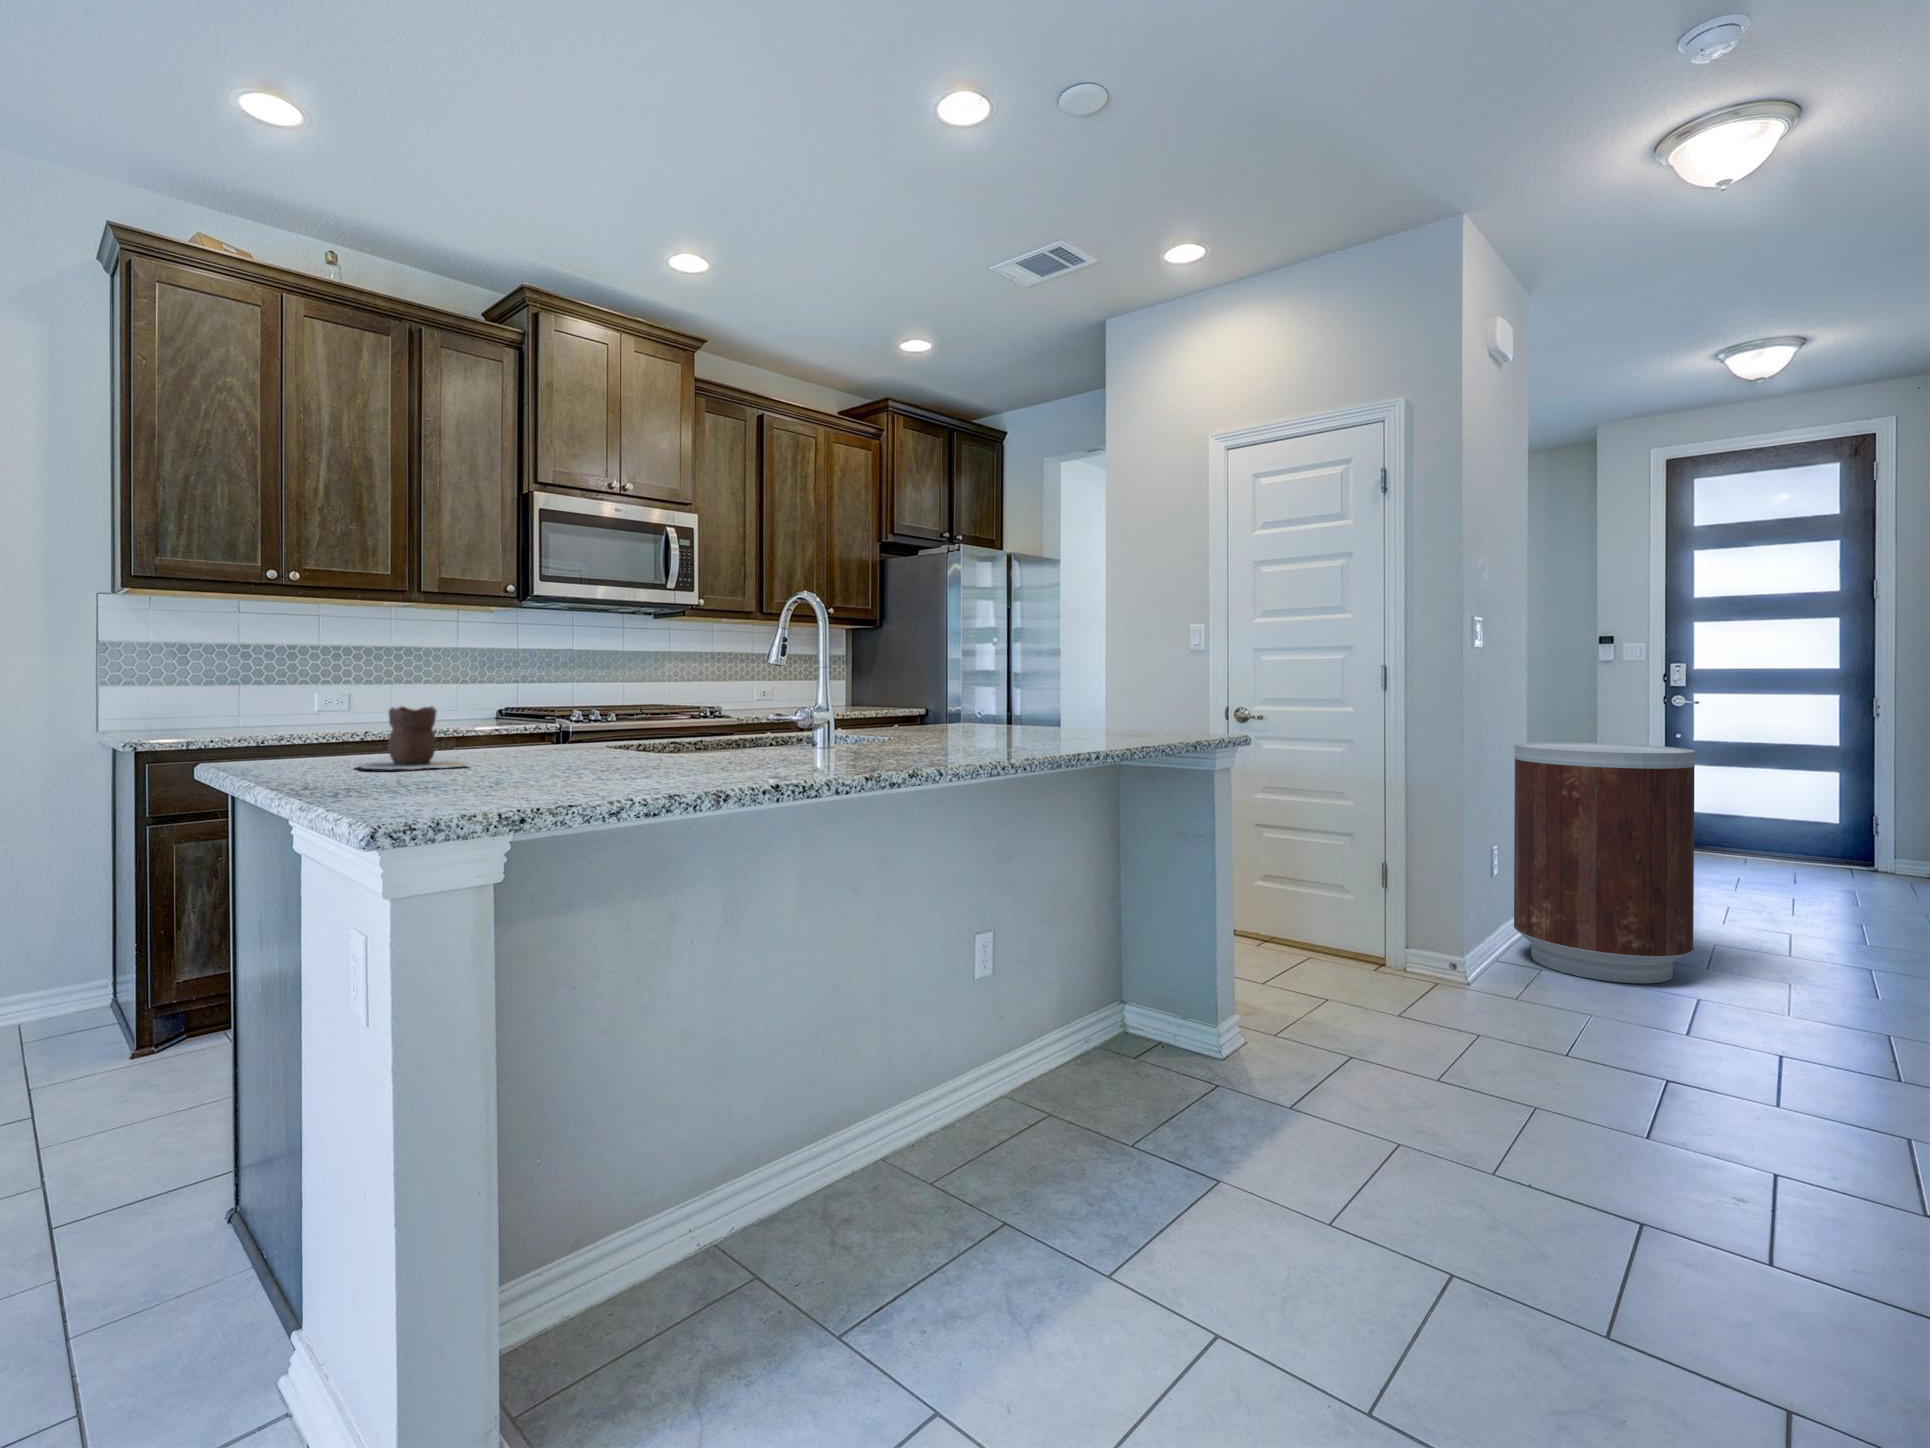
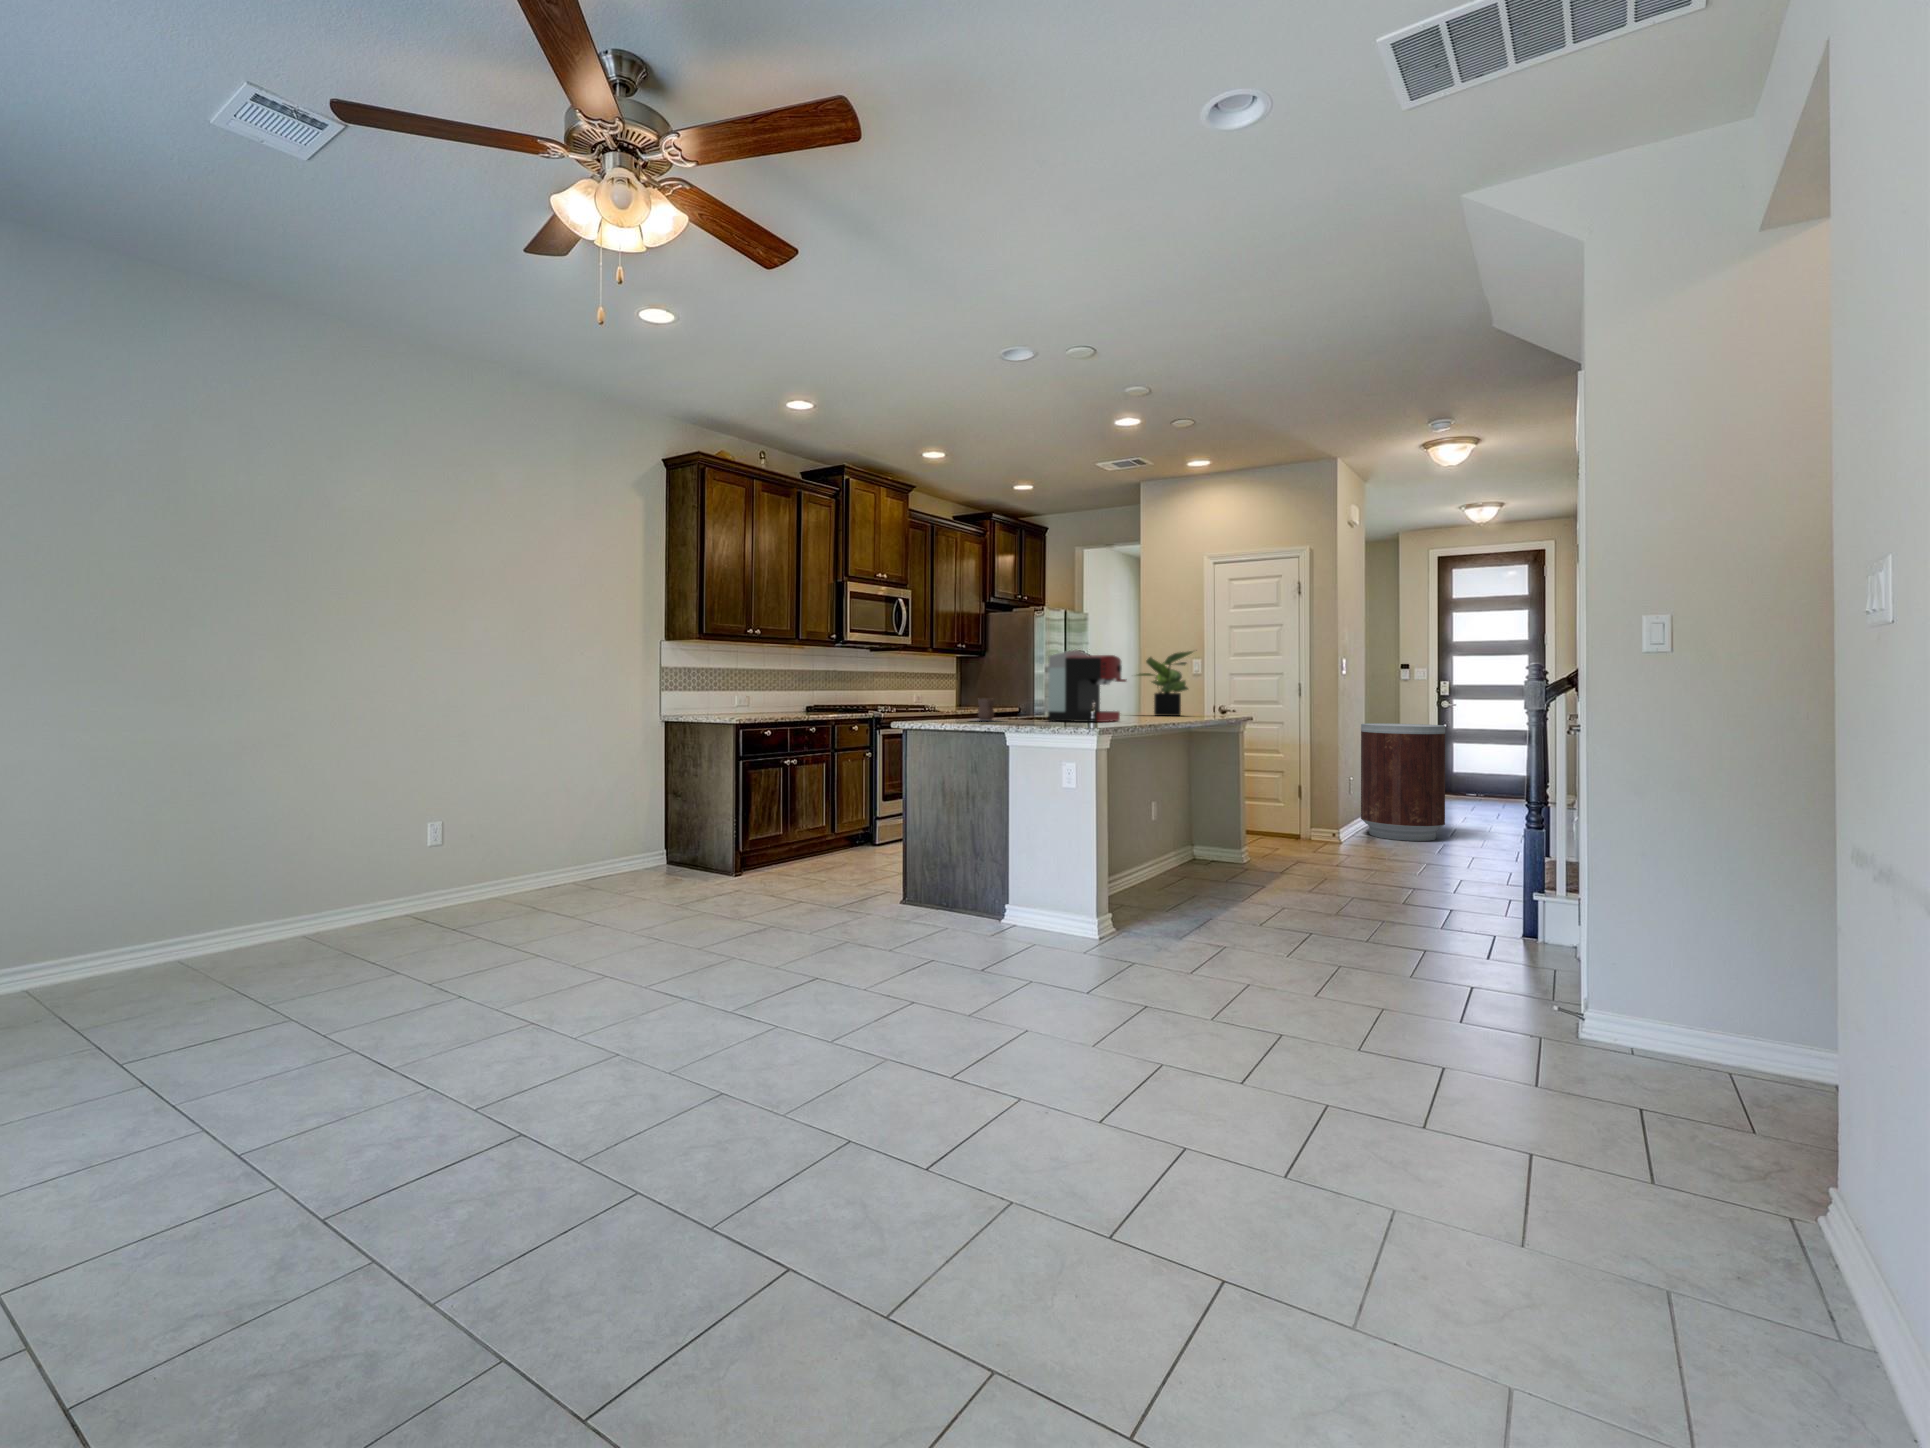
coffee maker: none [591,579,788,775] -> present [1048,650,1126,722]
potted plant: none [990,594,1118,736] -> present [1138,651,1193,716]

